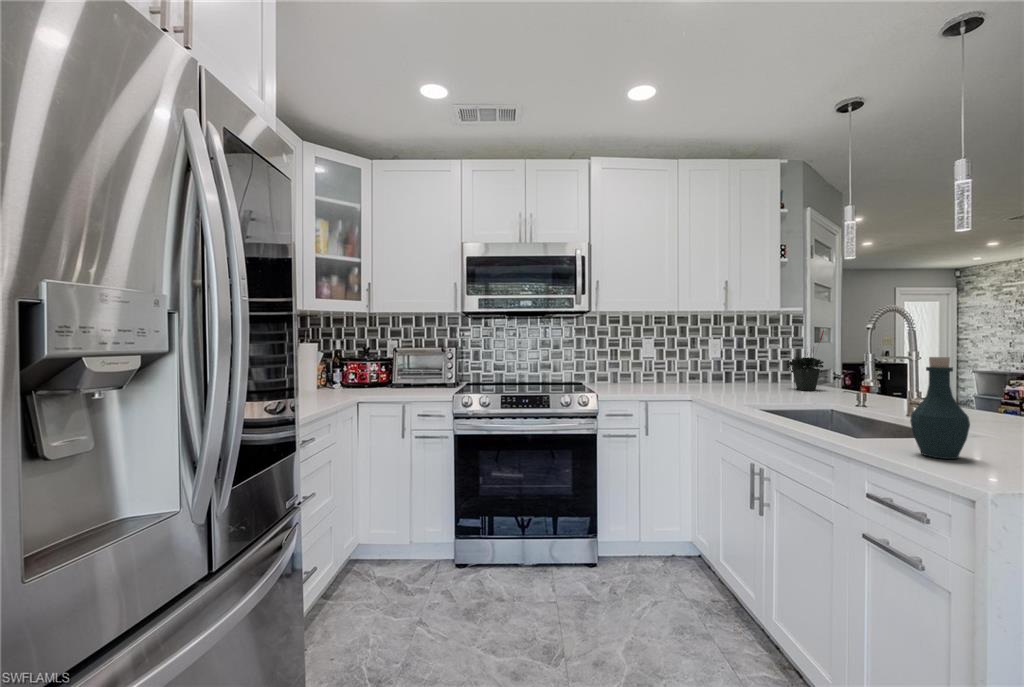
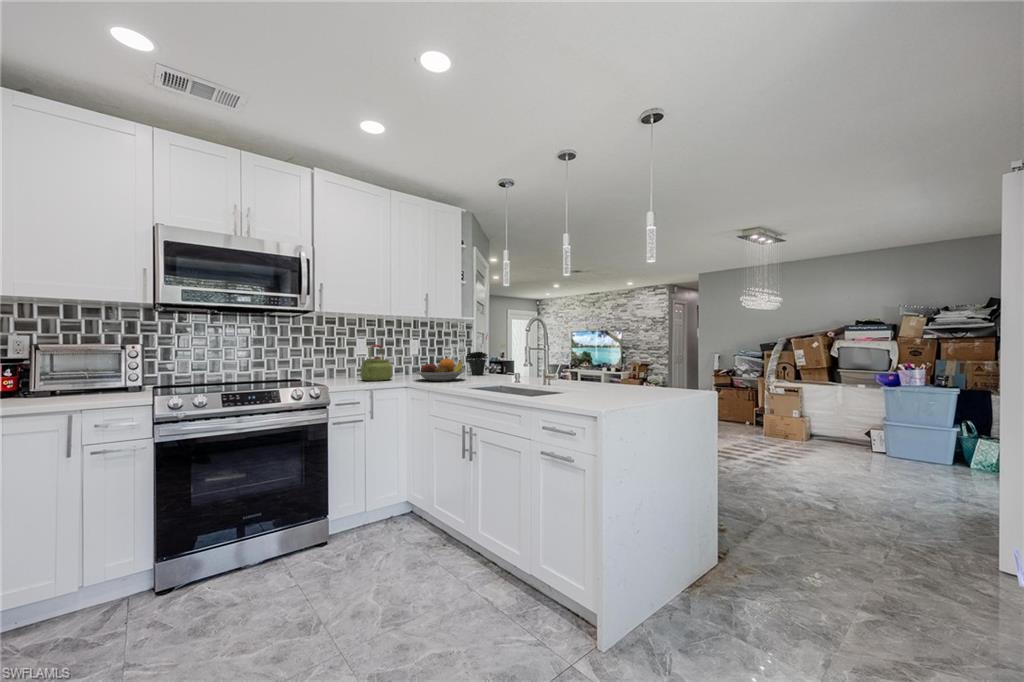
kettle: none [642,347,680,390] -> present [361,345,392,381]
bottle: present [910,357,970,459] -> none [556,340,581,397]
fruit bowl: none [706,368,779,397] -> present [415,359,465,381]

